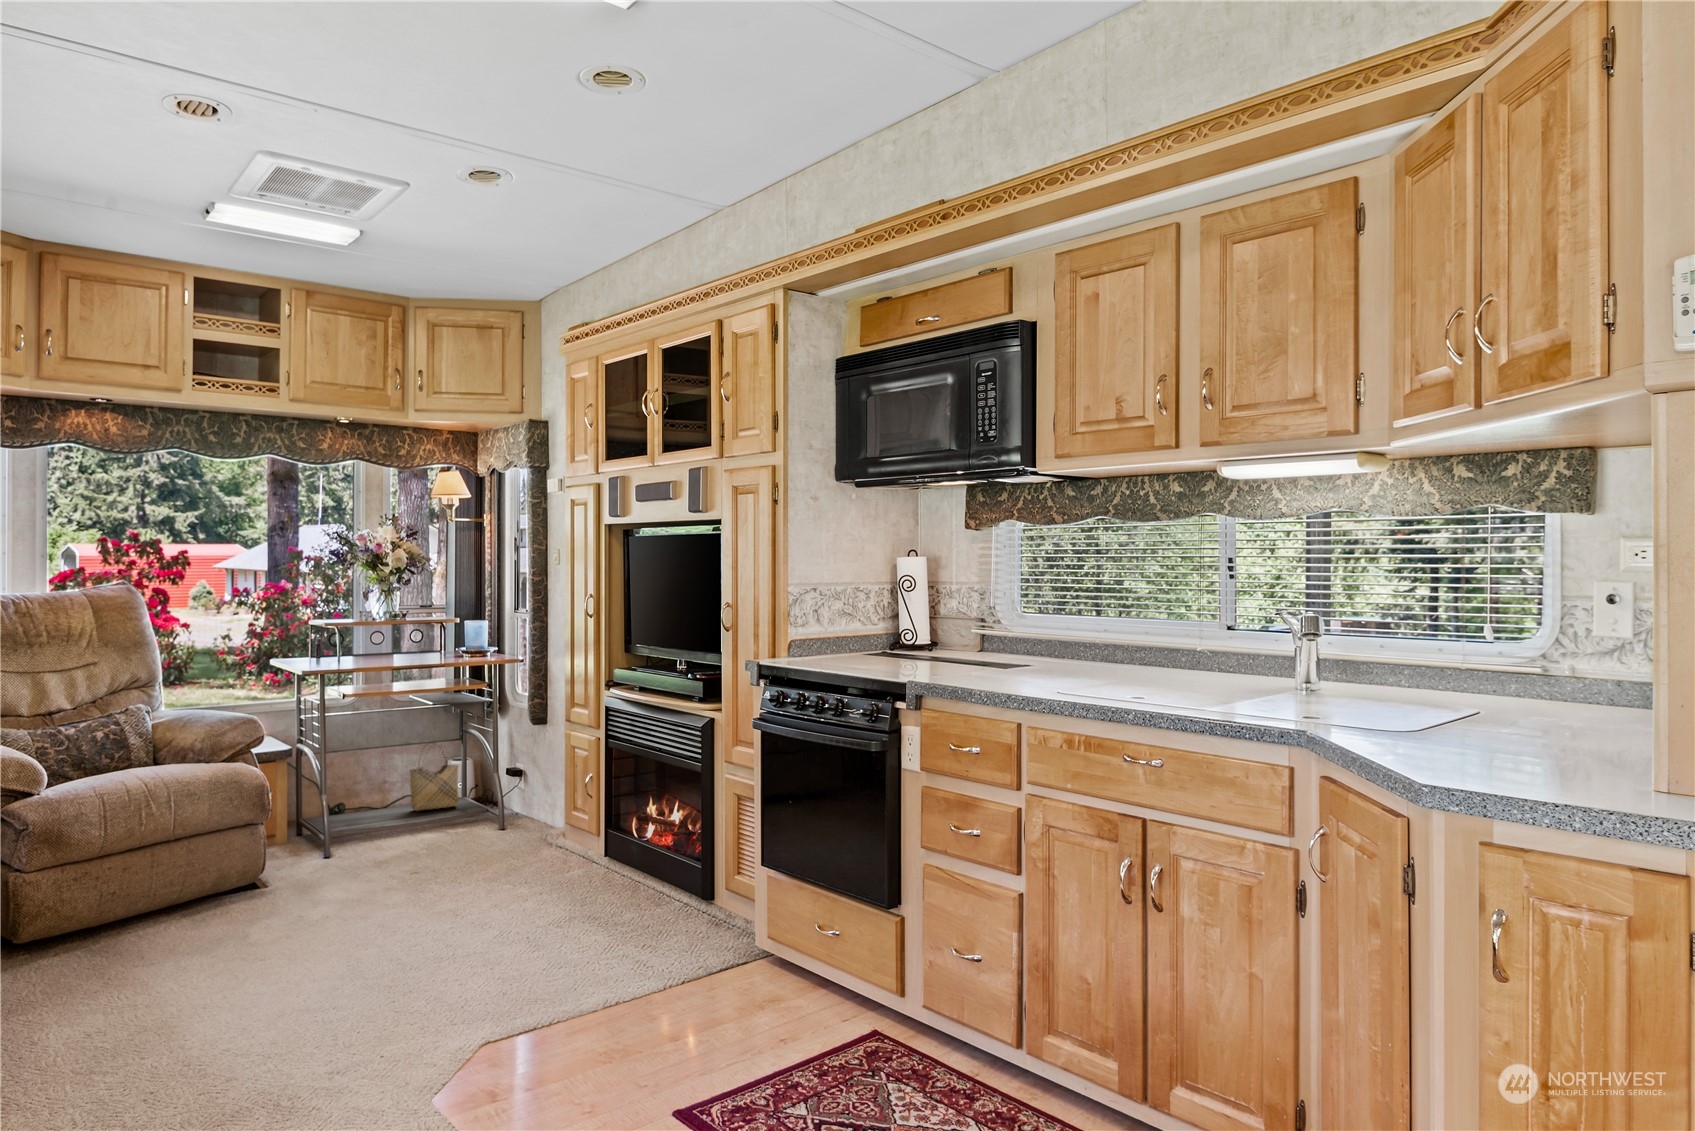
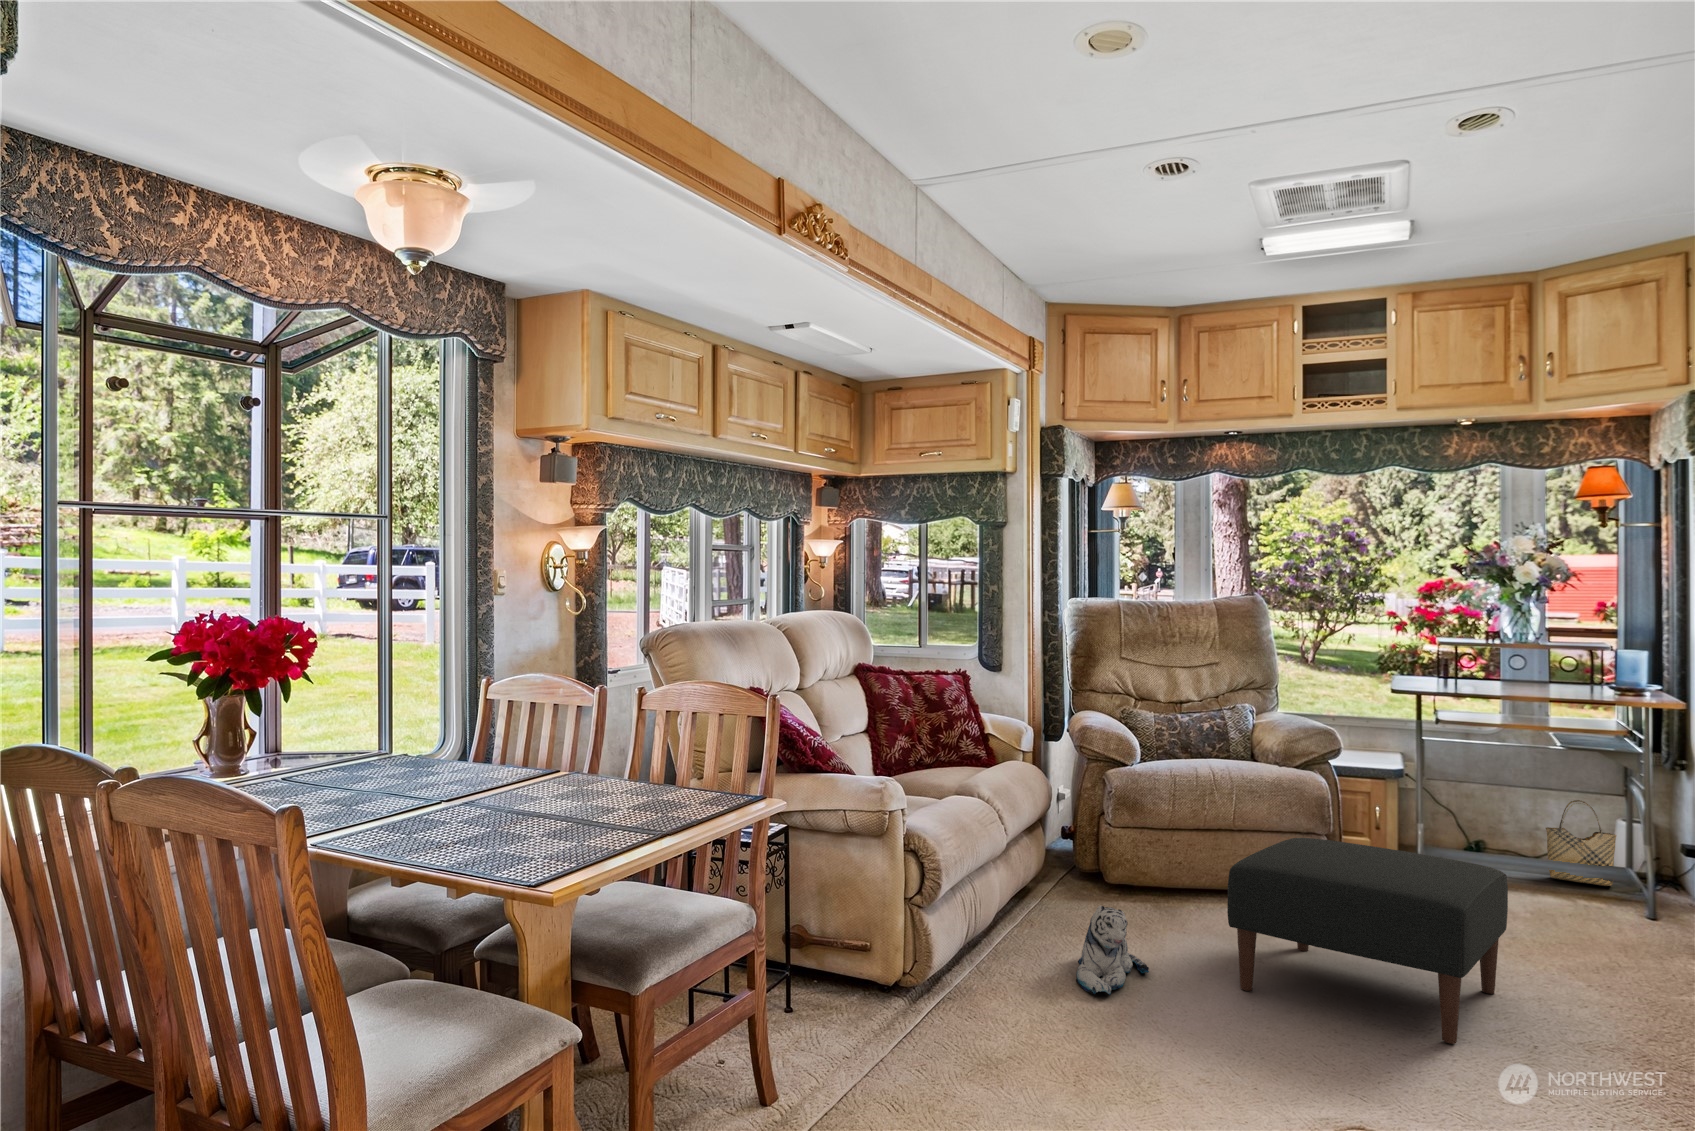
ottoman: none [259,811,486,993] -> present [1227,838,1508,1044]
plush toy: none [67,961,168,1068] -> present [1076,906,1149,994]

